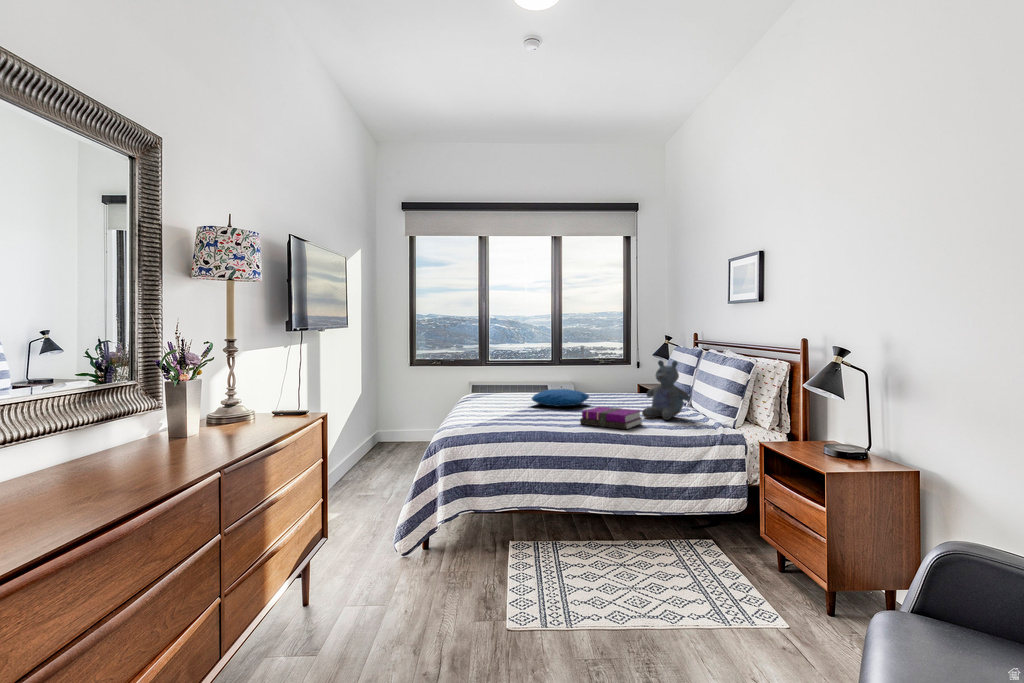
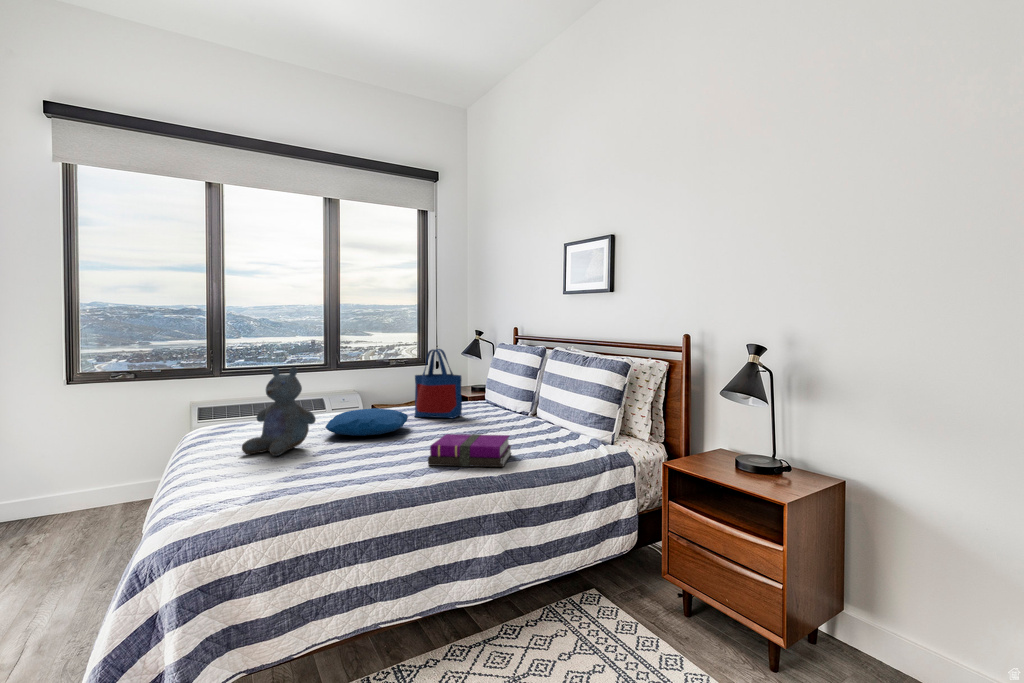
tote bag: none [600,349,636,402] -> present [414,349,462,418]
stuffed bear: present [642,360,690,420] -> present [242,367,316,456]

